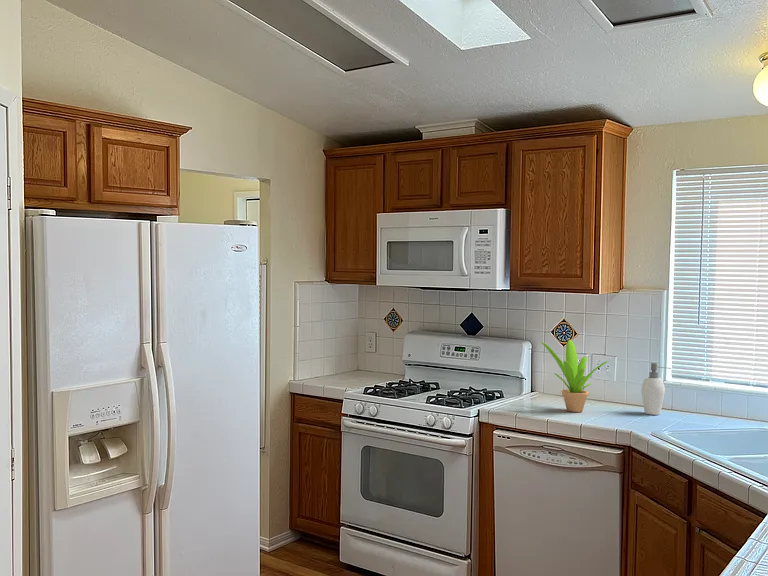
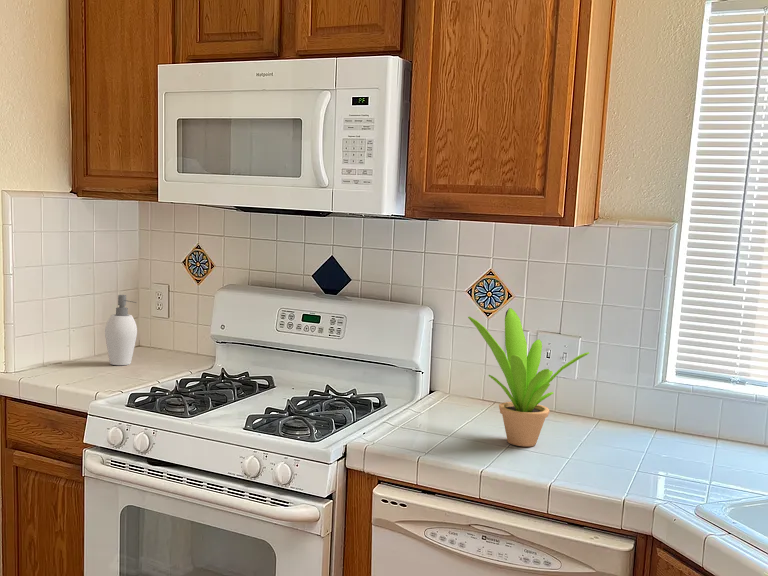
soap dispenser: present [641,363,670,415] -> present [105,295,137,365]

